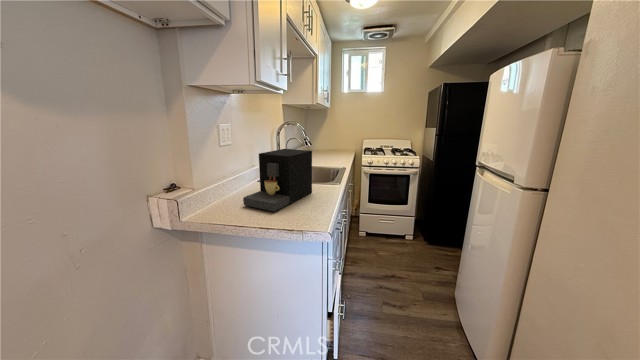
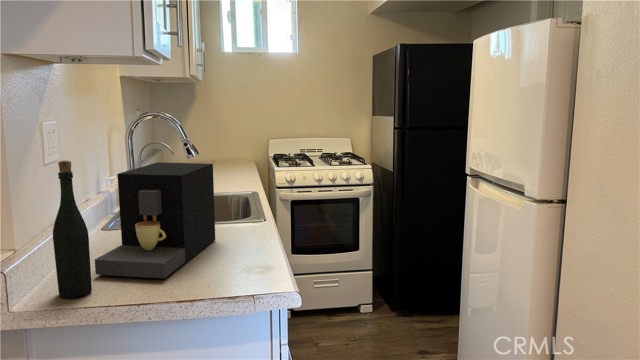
bottle: none [218,145,238,216] -> present [53,160,92,298]

